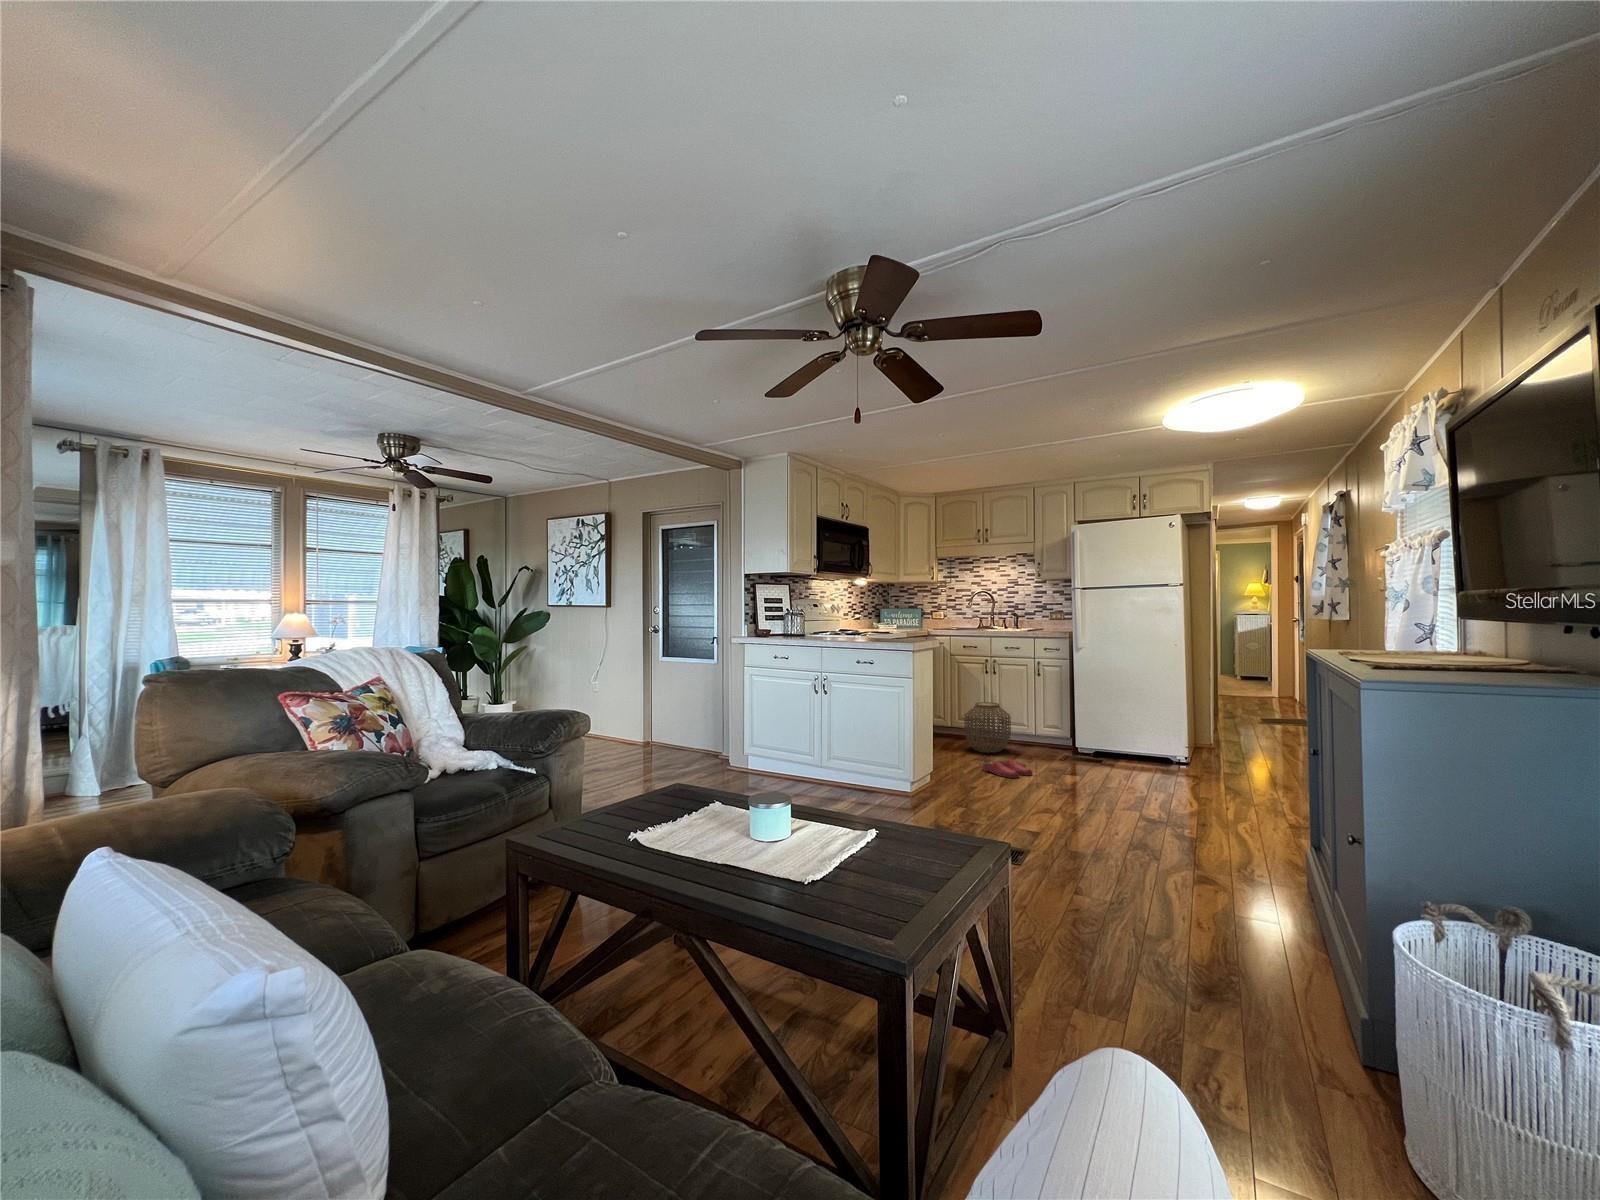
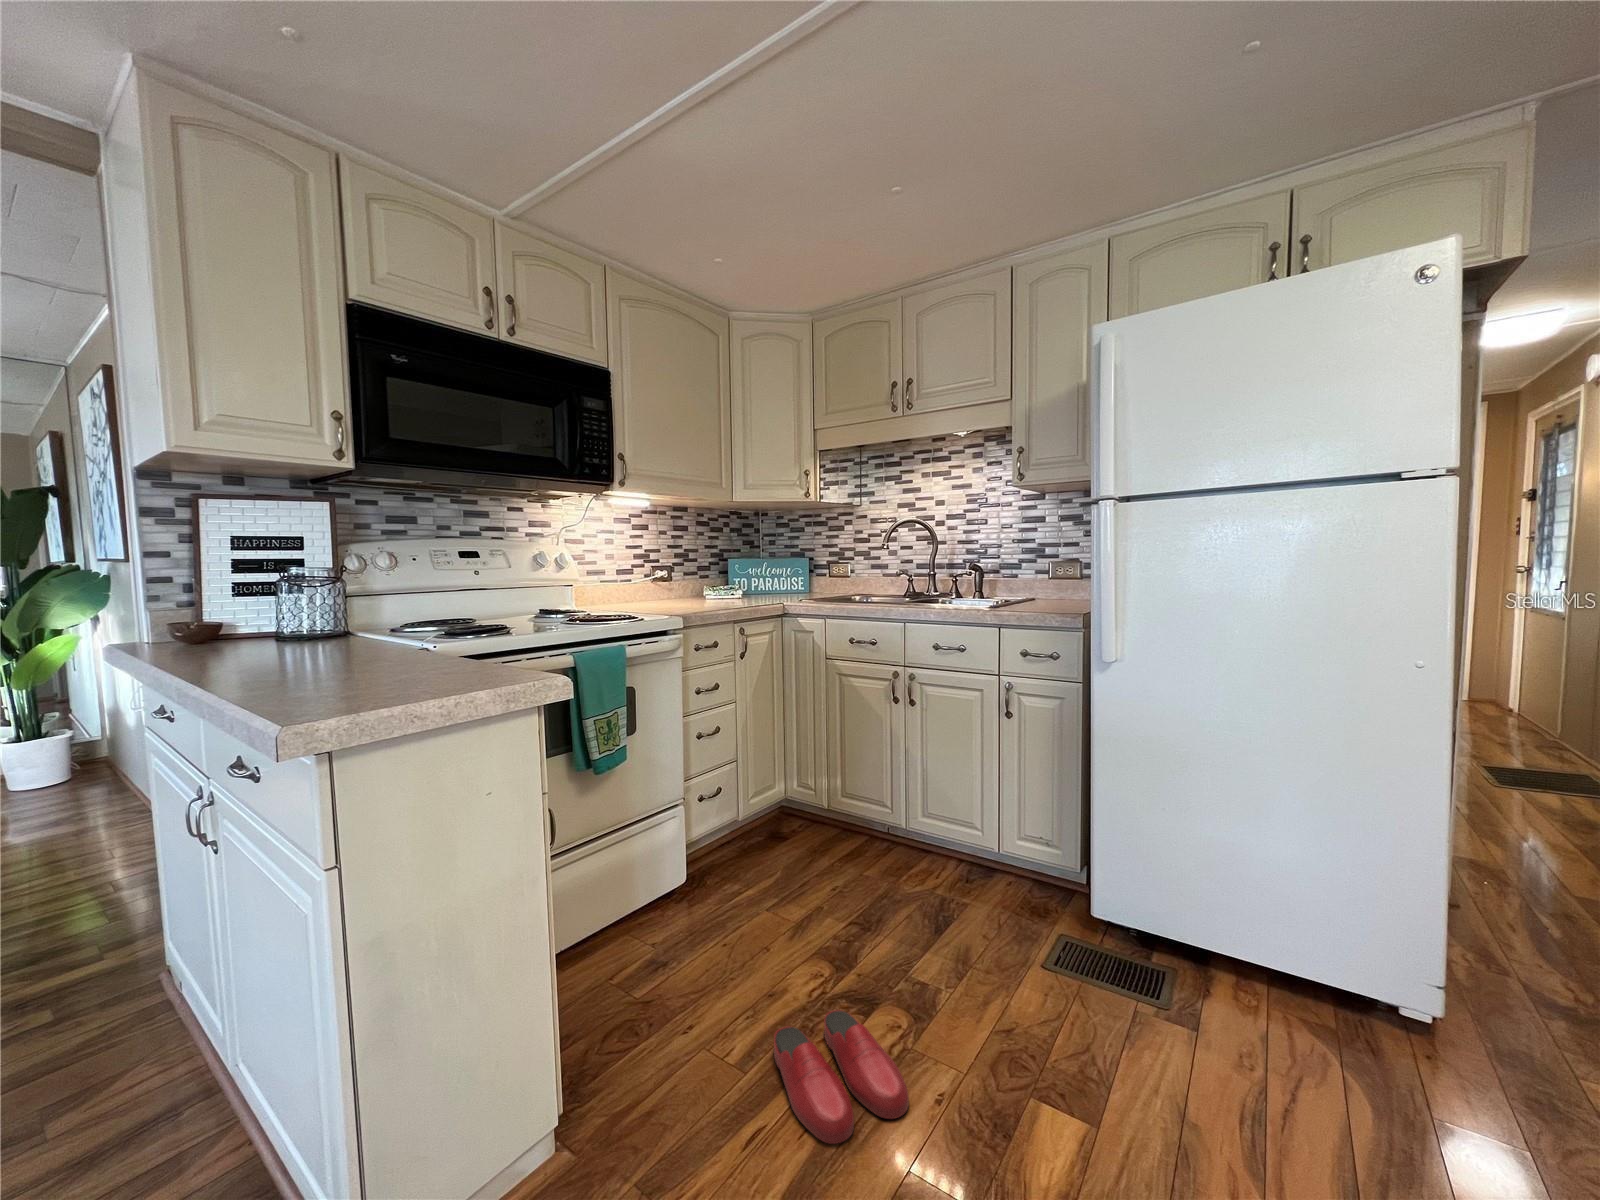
woven basket: present [964,702,1011,753] -> none [812,784,923,919]

